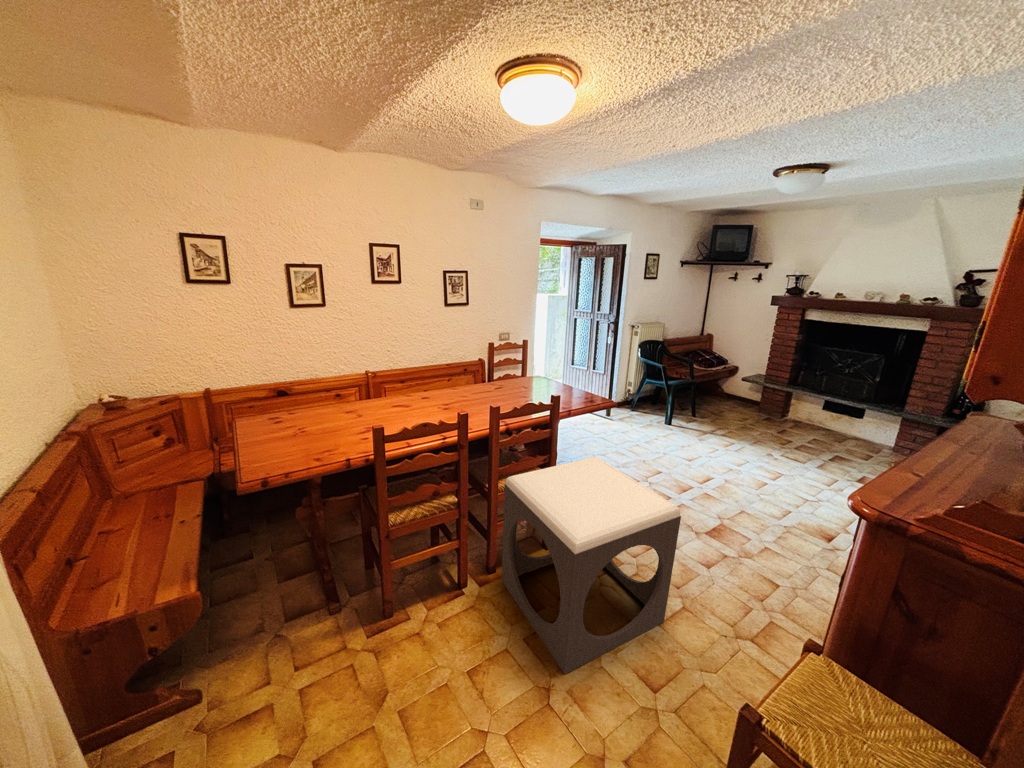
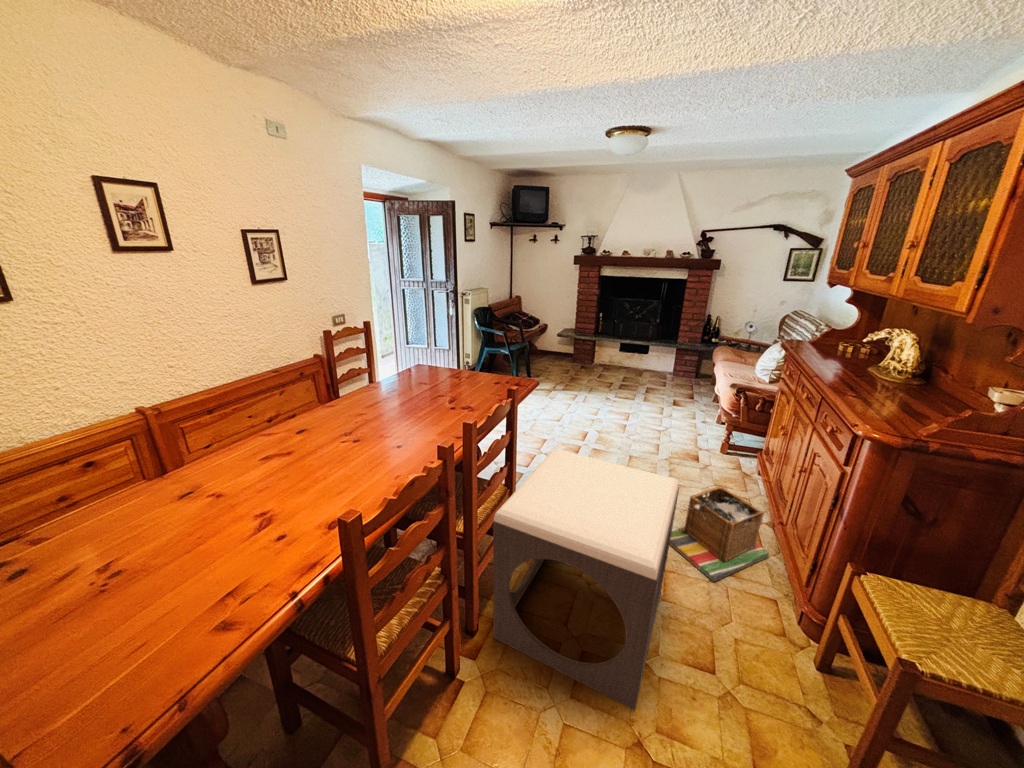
laundry basket: none [708,552,832,658] -> present [670,486,769,582]

